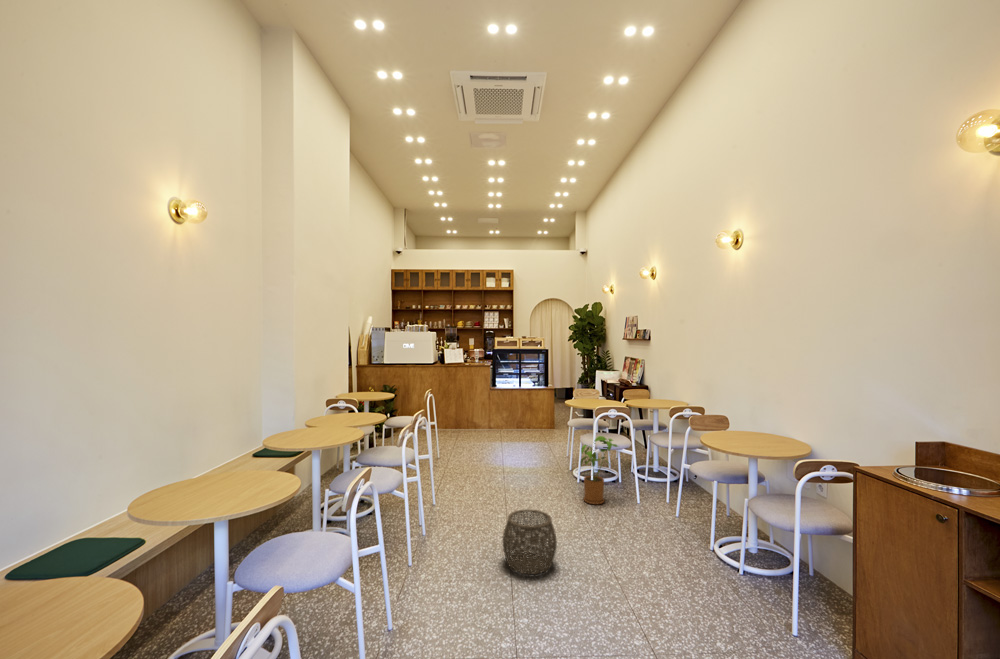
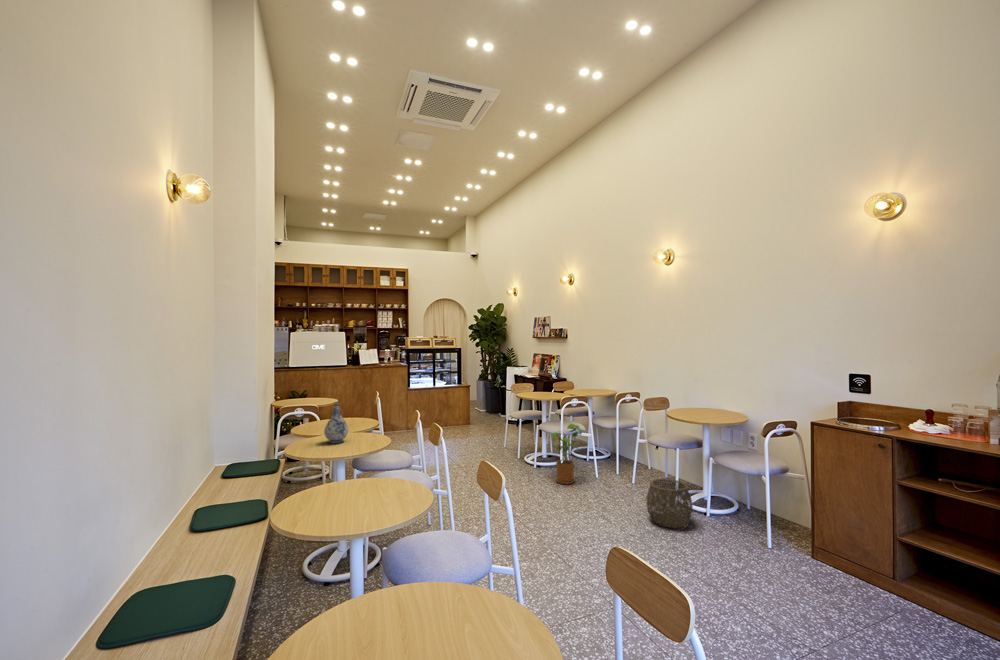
vase: none [312,392,334,430] -> present [324,402,348,443]
woven basket: present [503,509,557,574] -> present [647,479,693,528]

